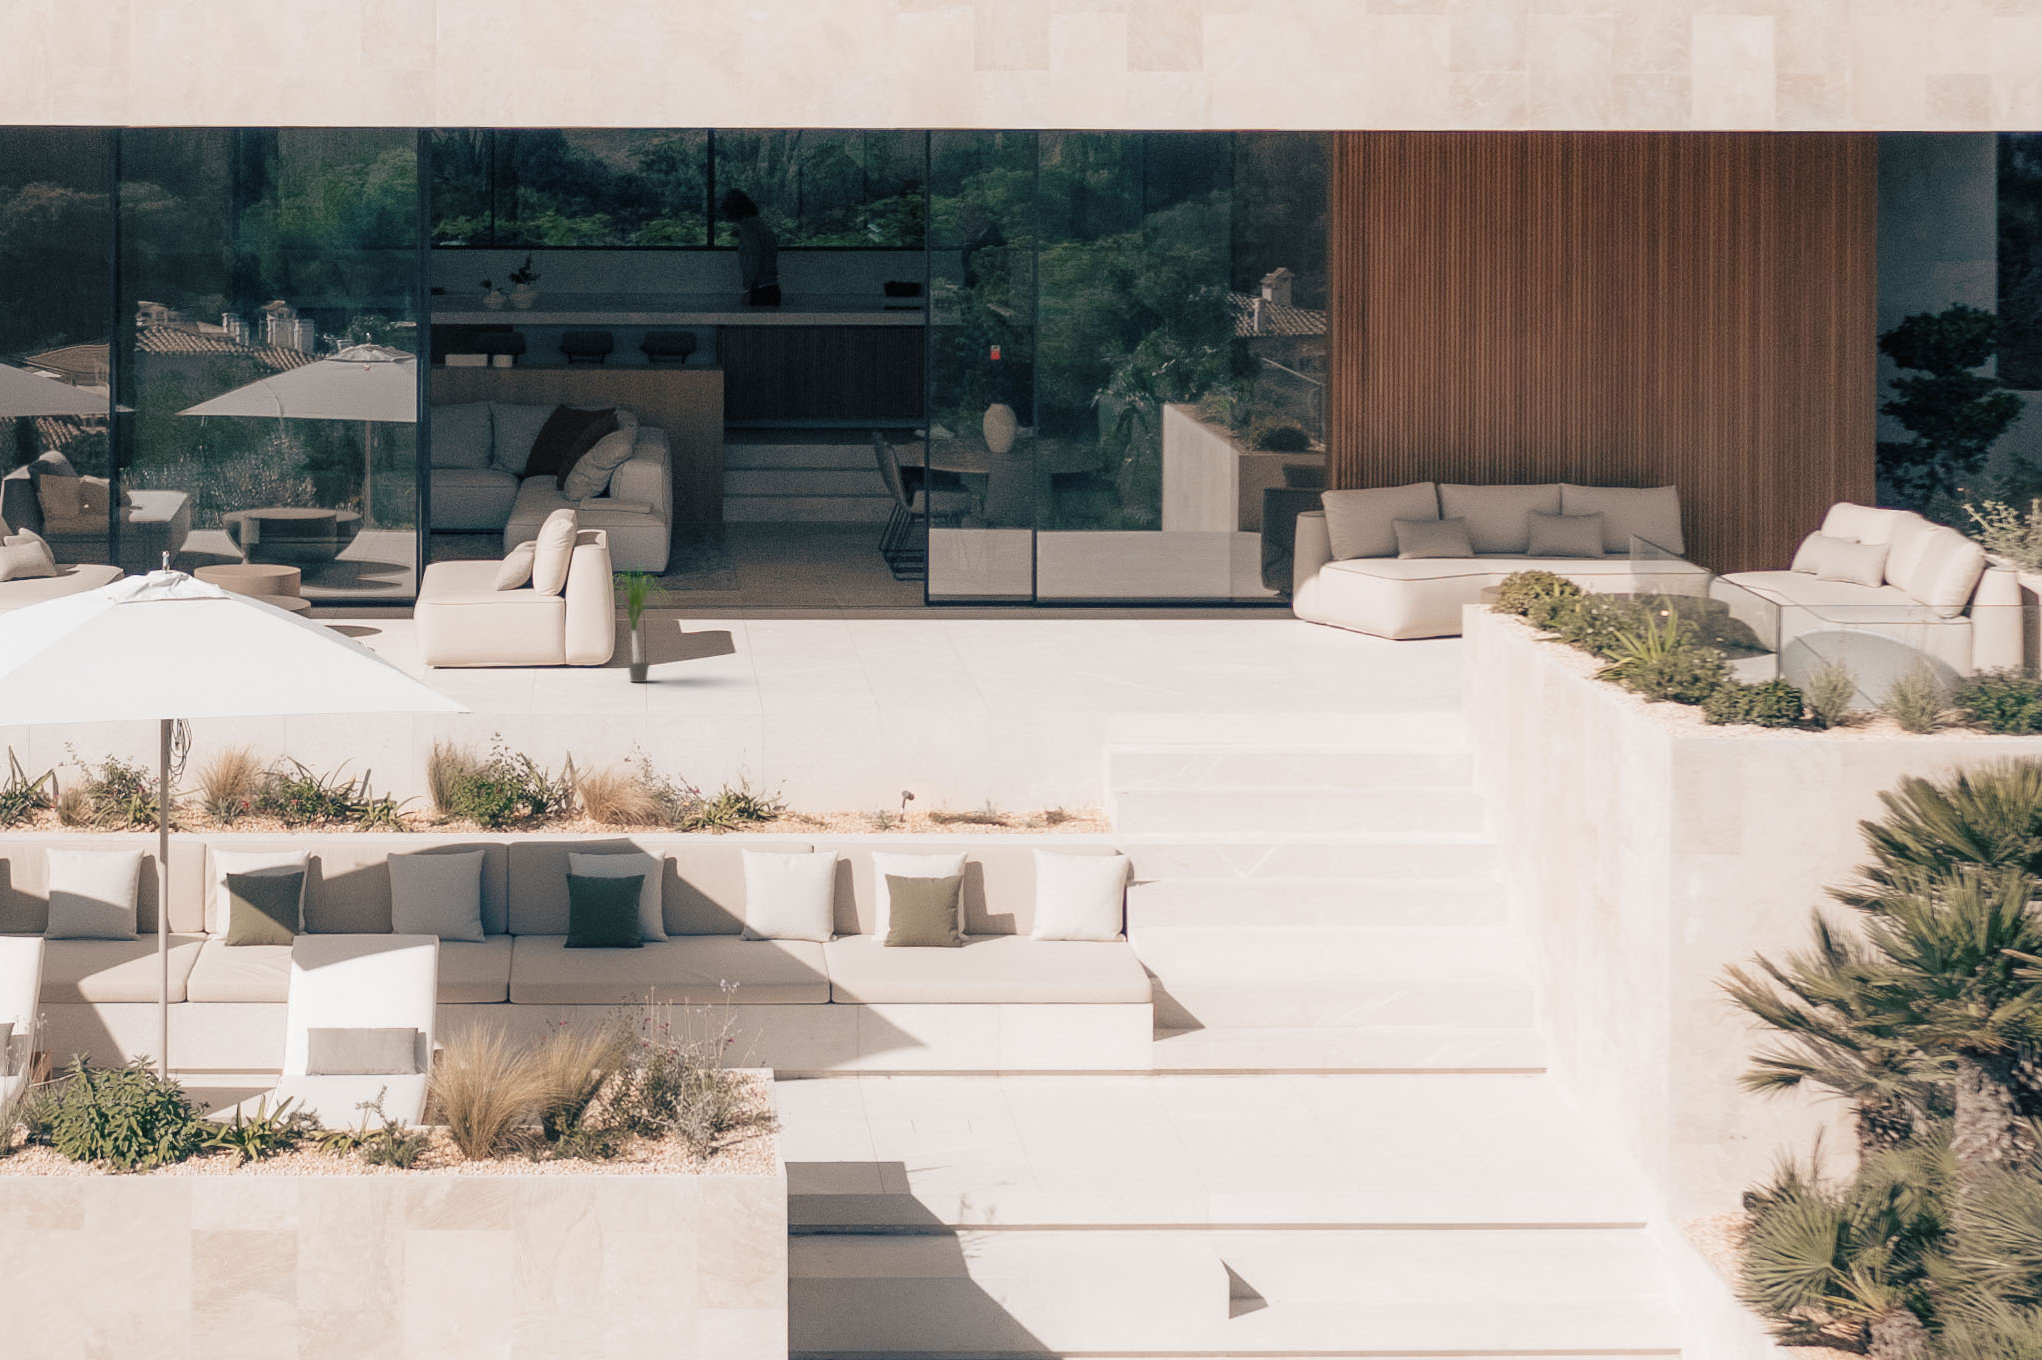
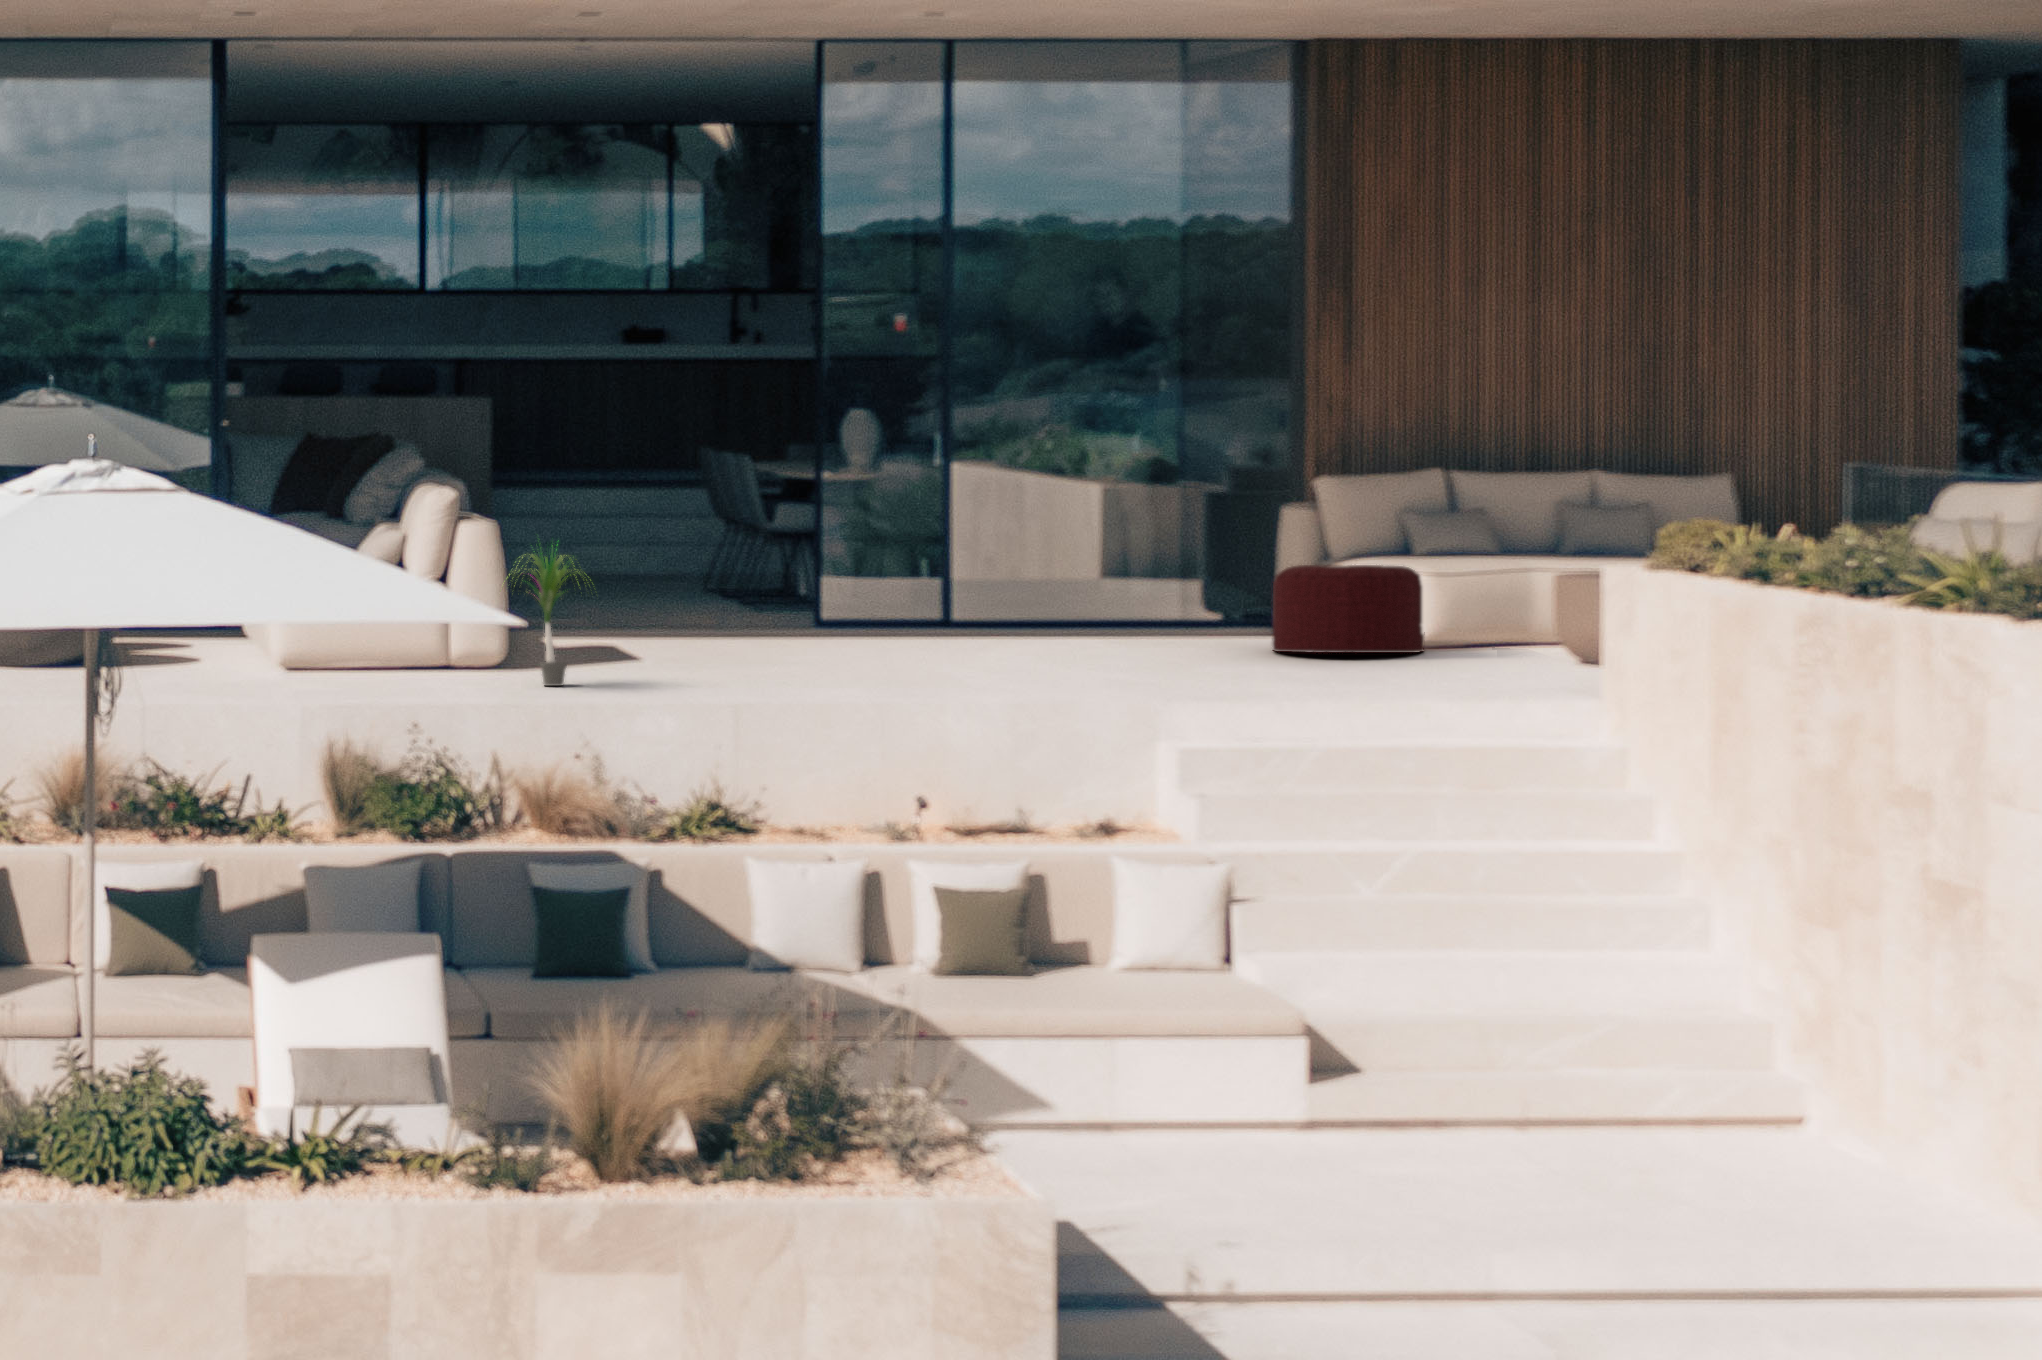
ottoman: none [1232,584,1357,659] -> present [1272,565,1424,653]

